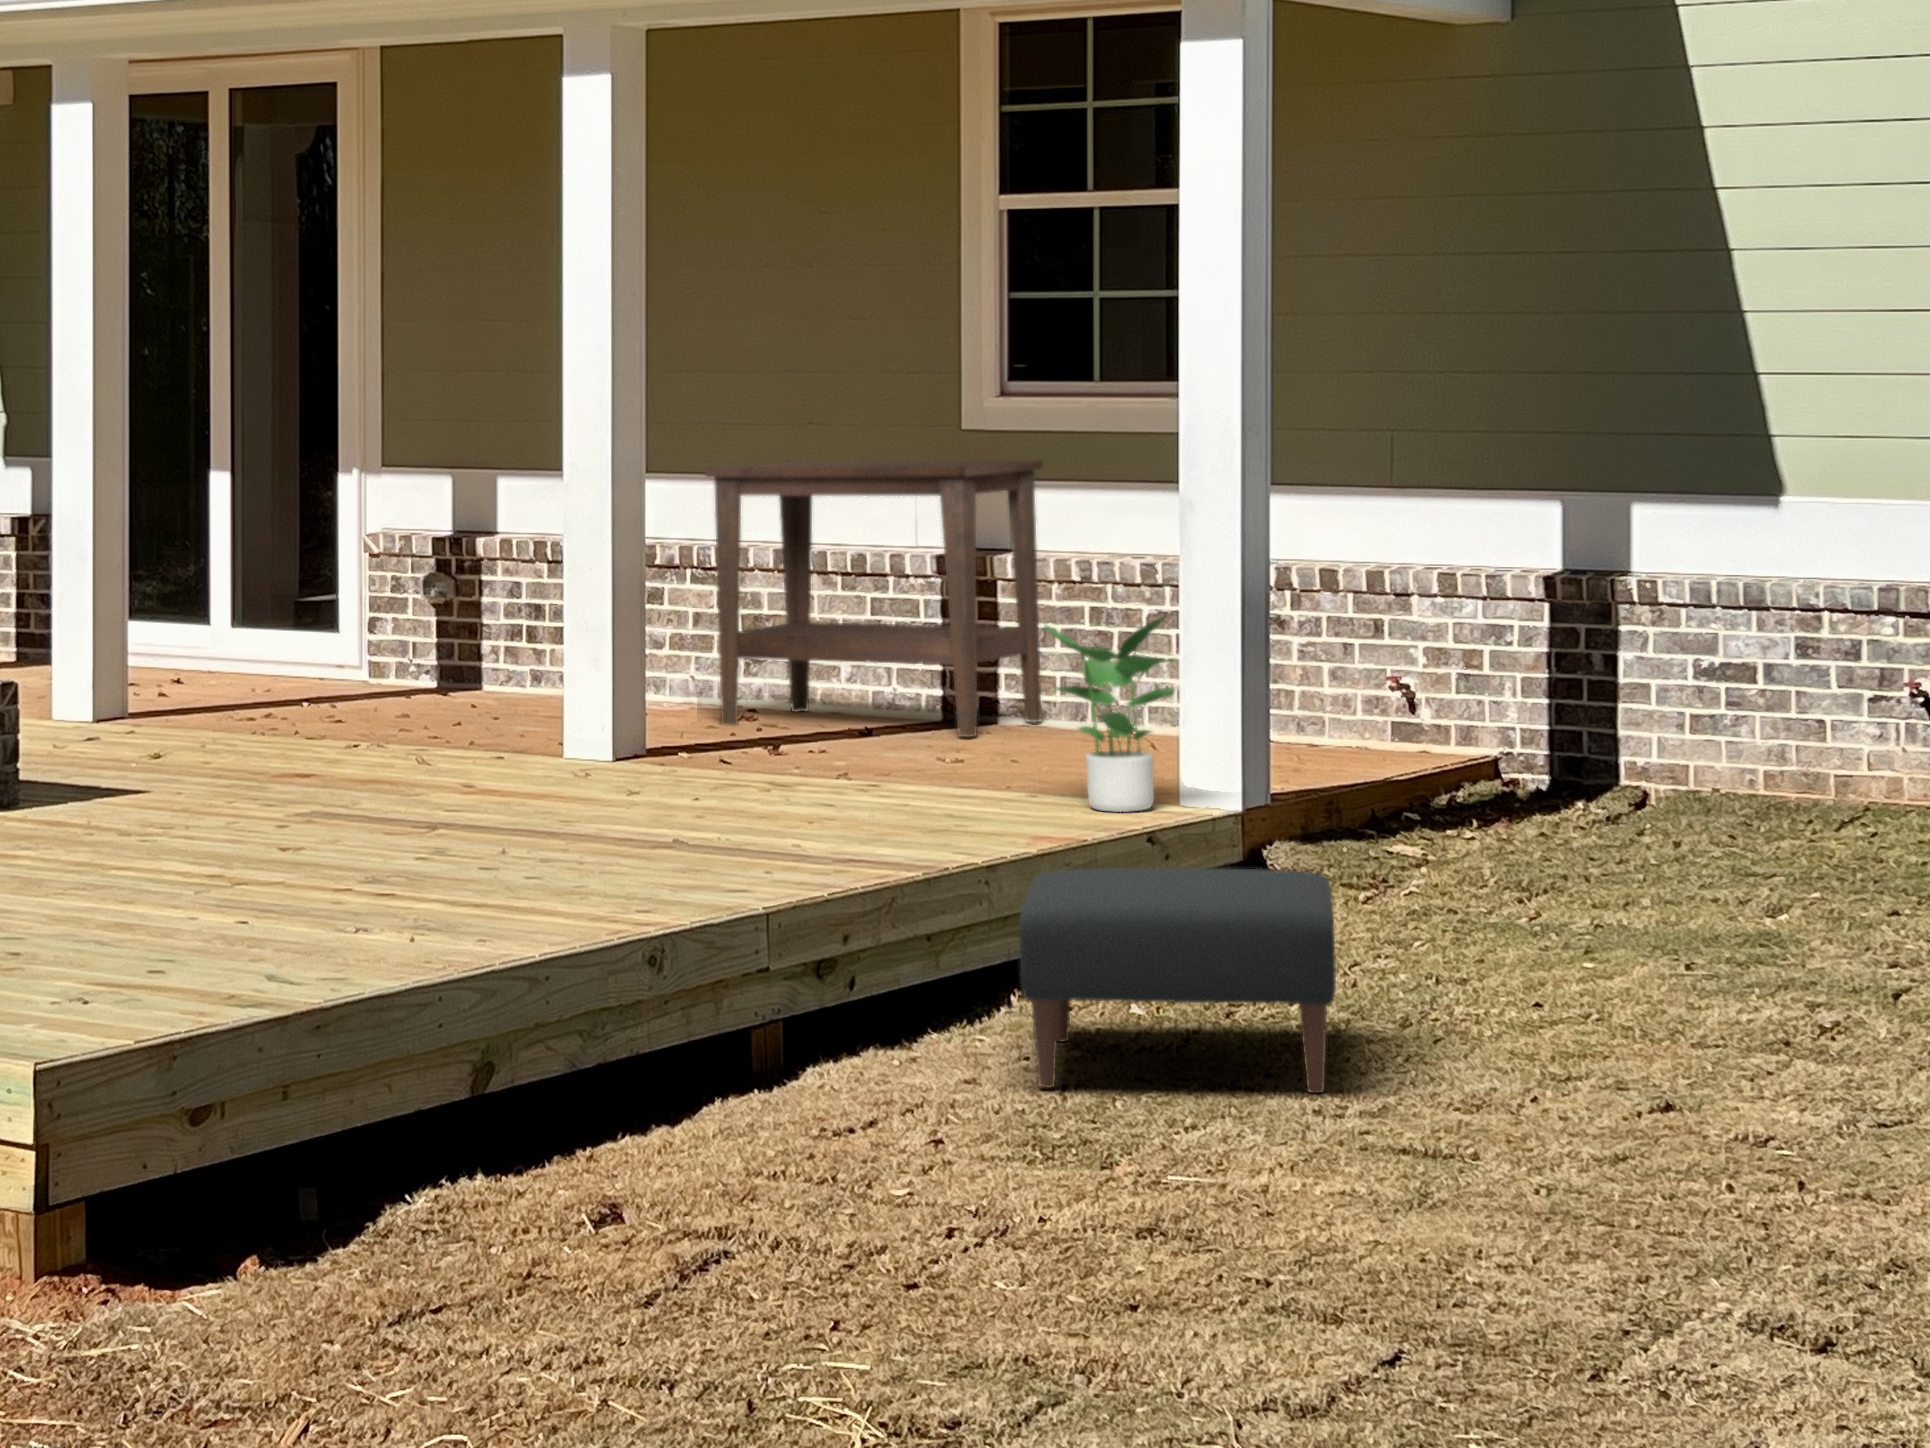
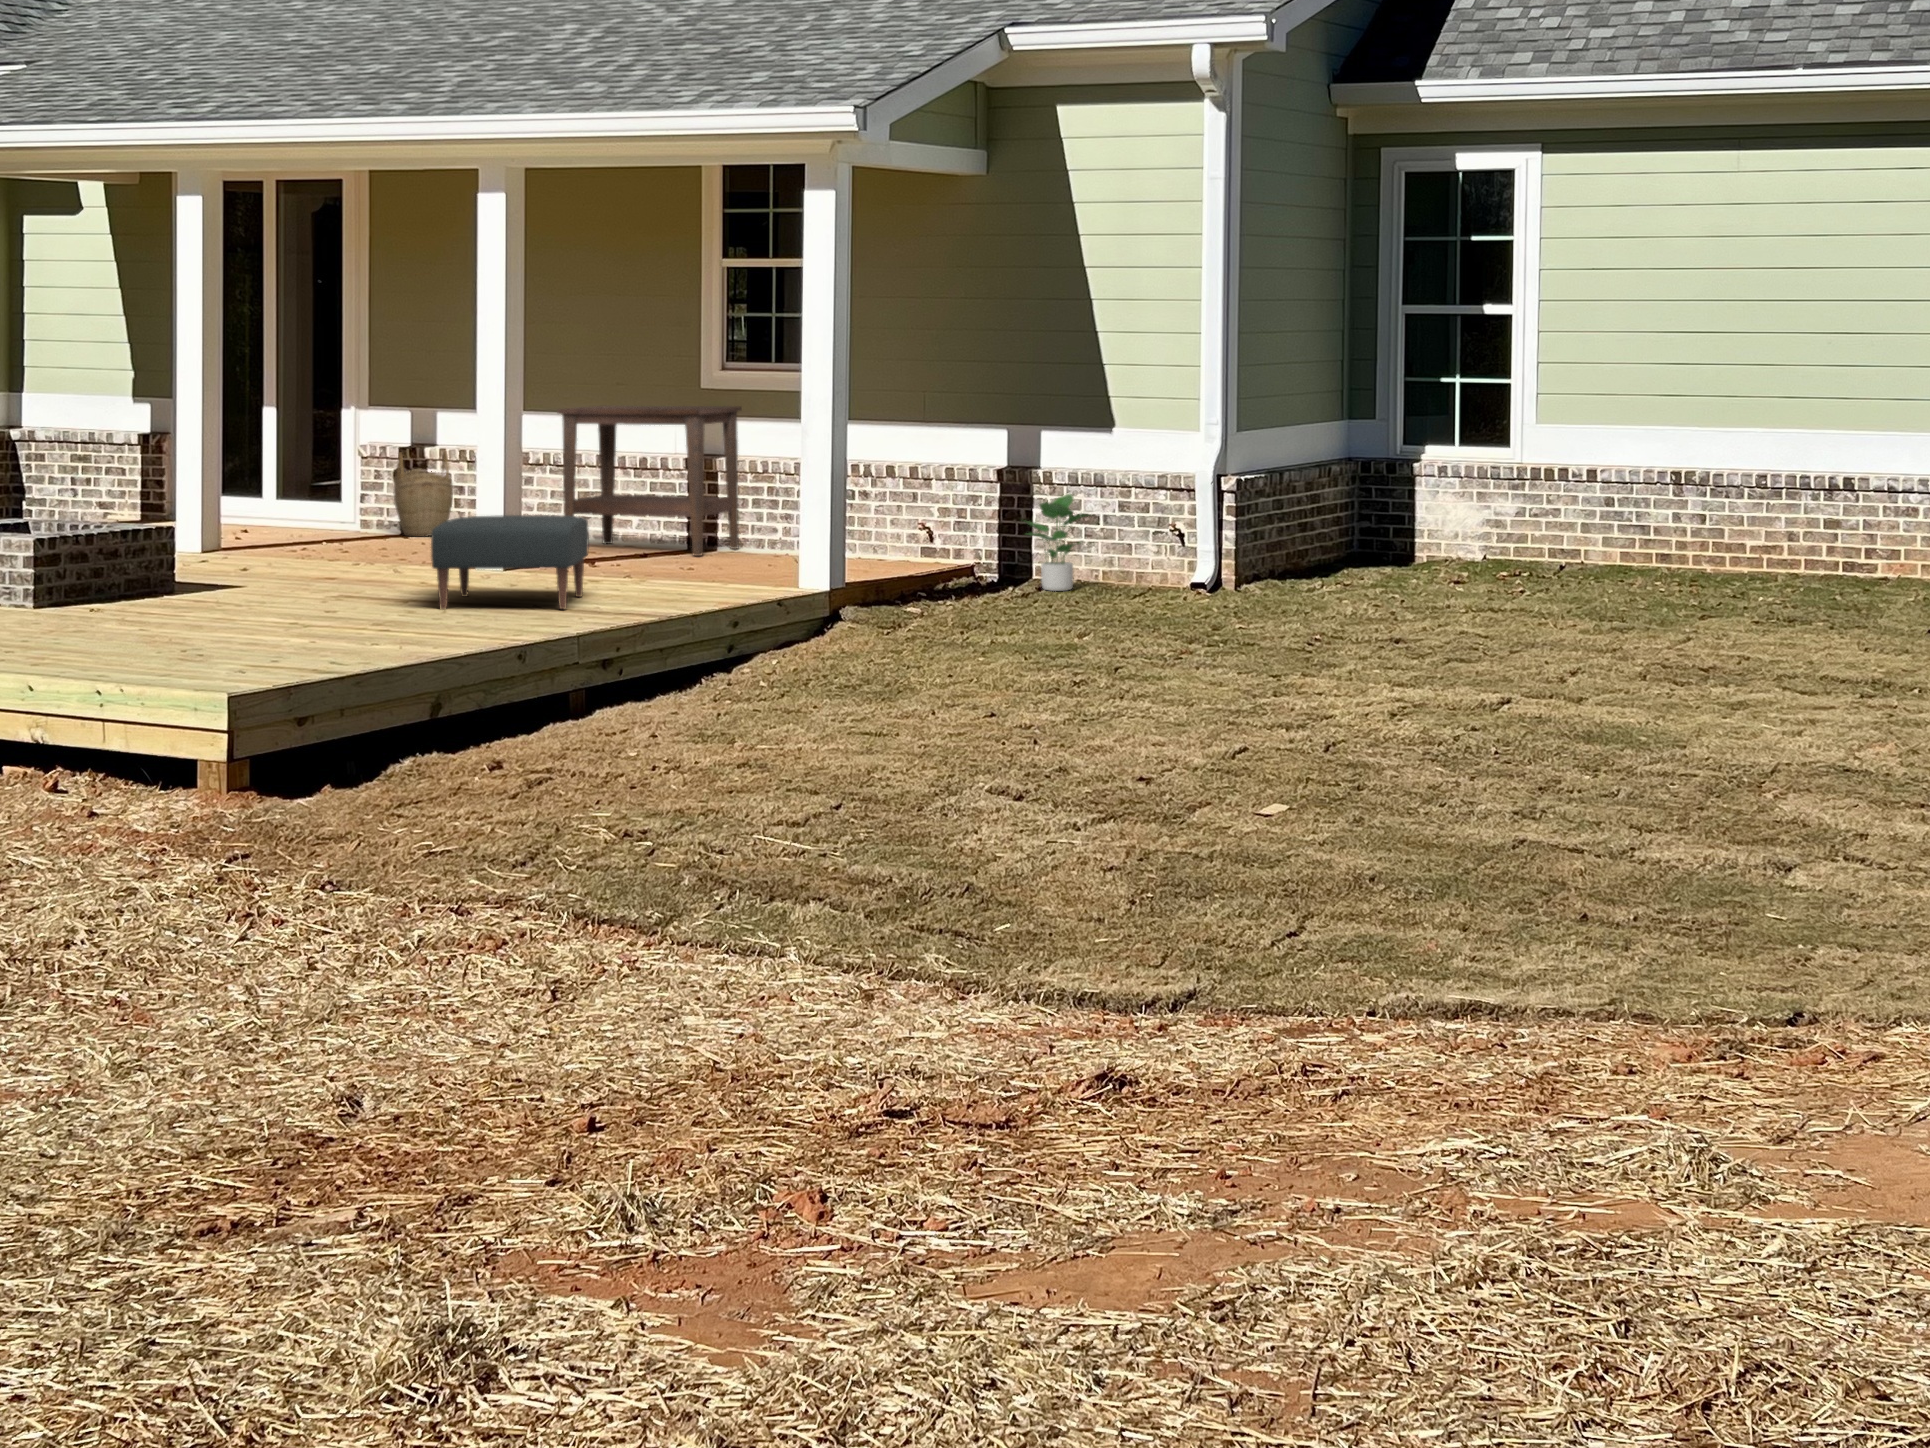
woven basket: none [421,545,523,696] -> present [393,452,453,536]
potted plant: present [1044,615,1177,812] -> present [1025,494,1093,591]
ottoman: present [1019,868,1336,1093] -> present [431,515,589,610]

